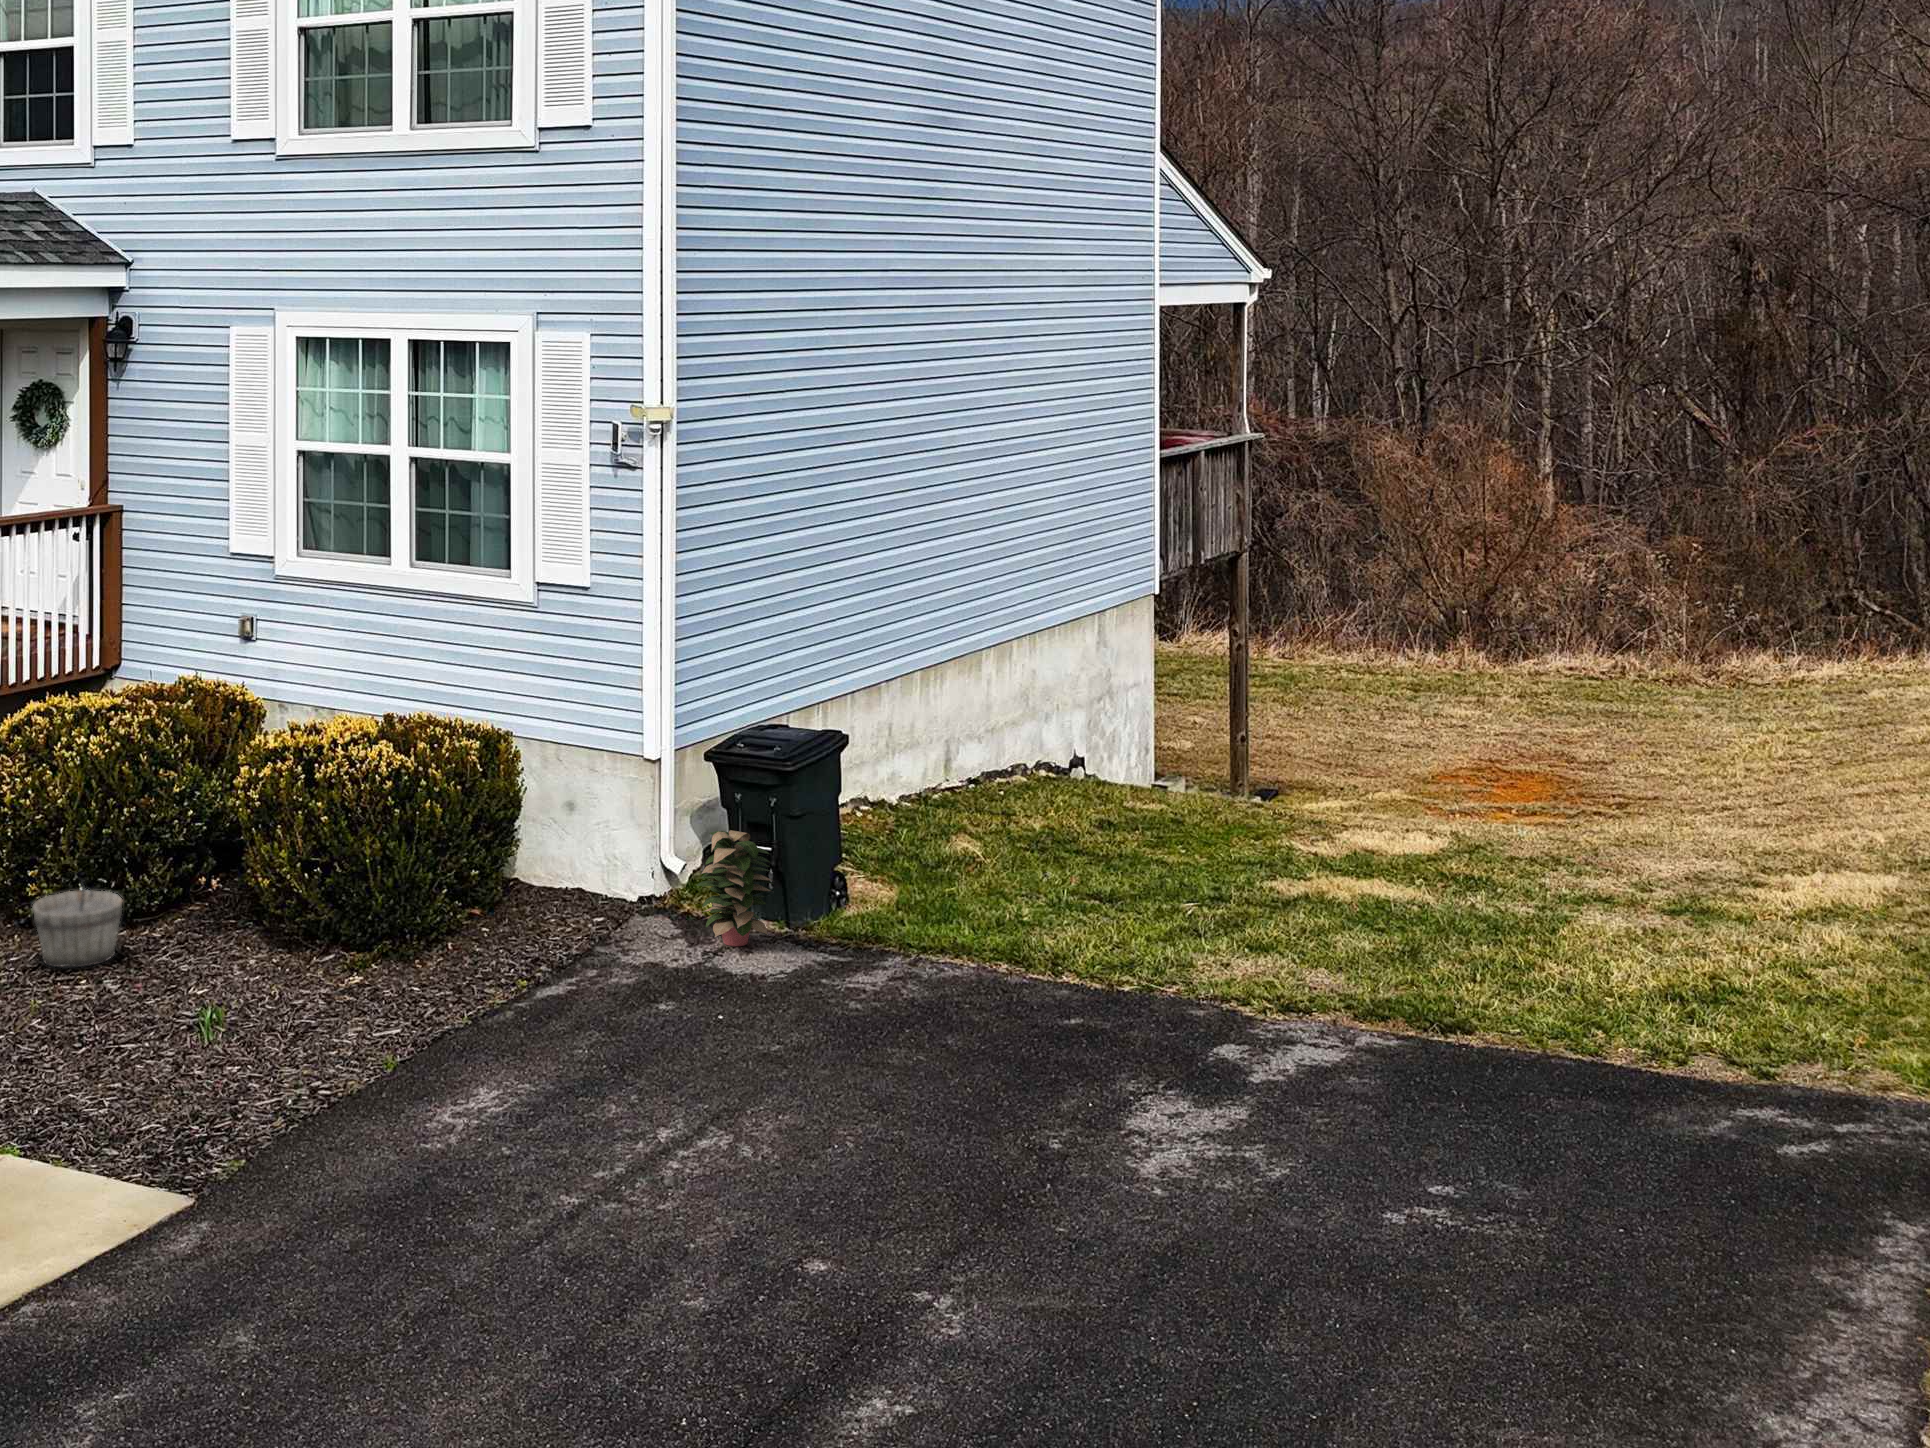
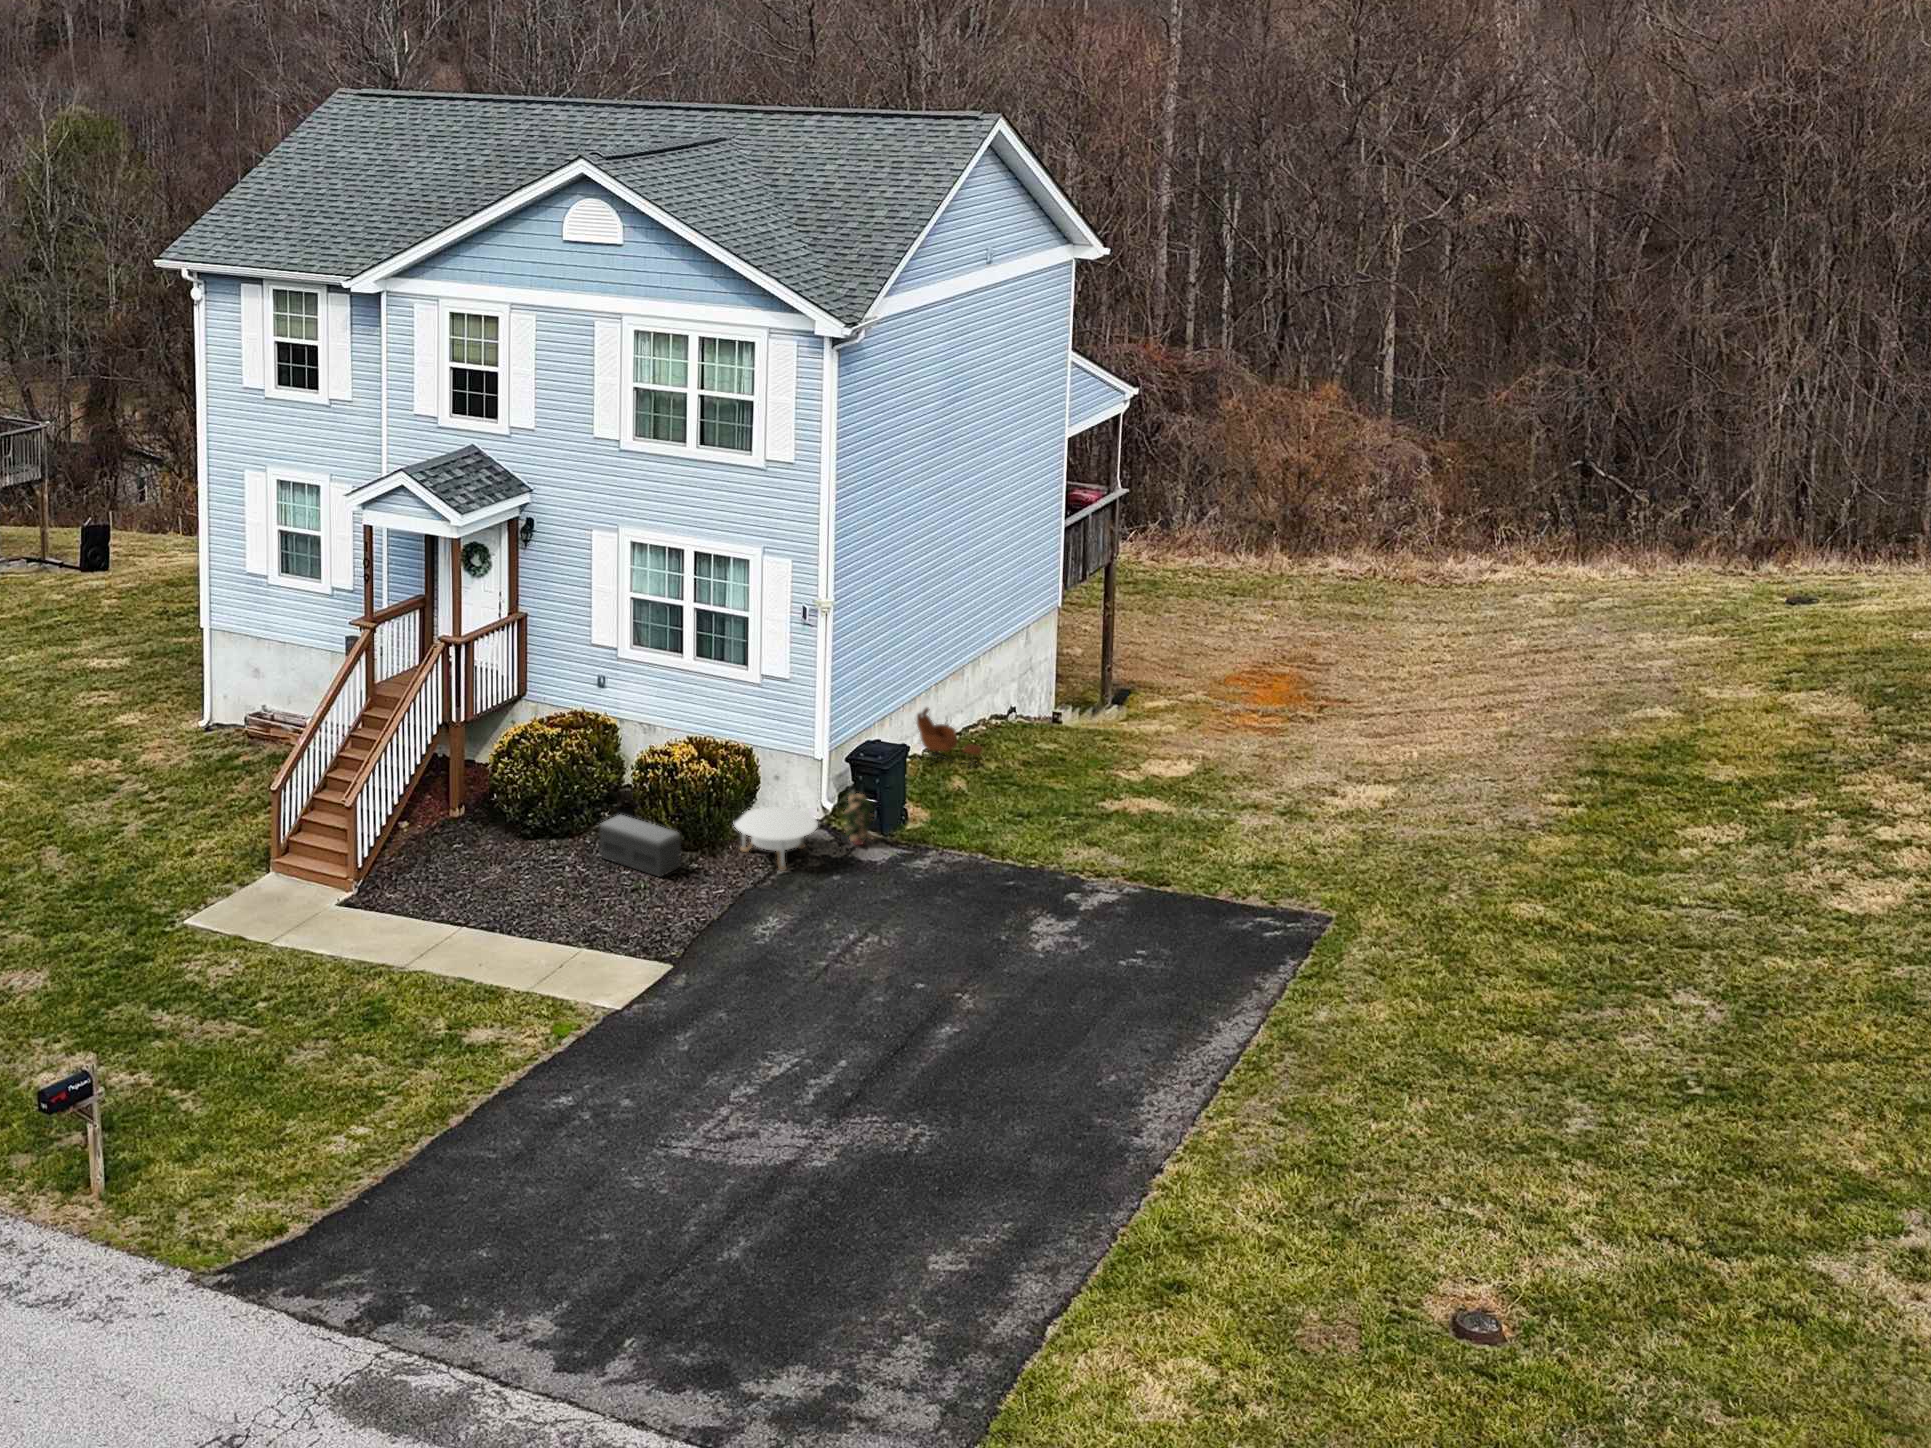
lounge chair: none [876,712,1018,831] -> present [917,708,983,764]
round table: none [454,862,639,990] -> present [734,807,818,871]
storage bench: none [166,868,330,998] -> present [599,815,681,877]
wooden bucket: present [33,882,122,968] -> none [534,822,576,862]

